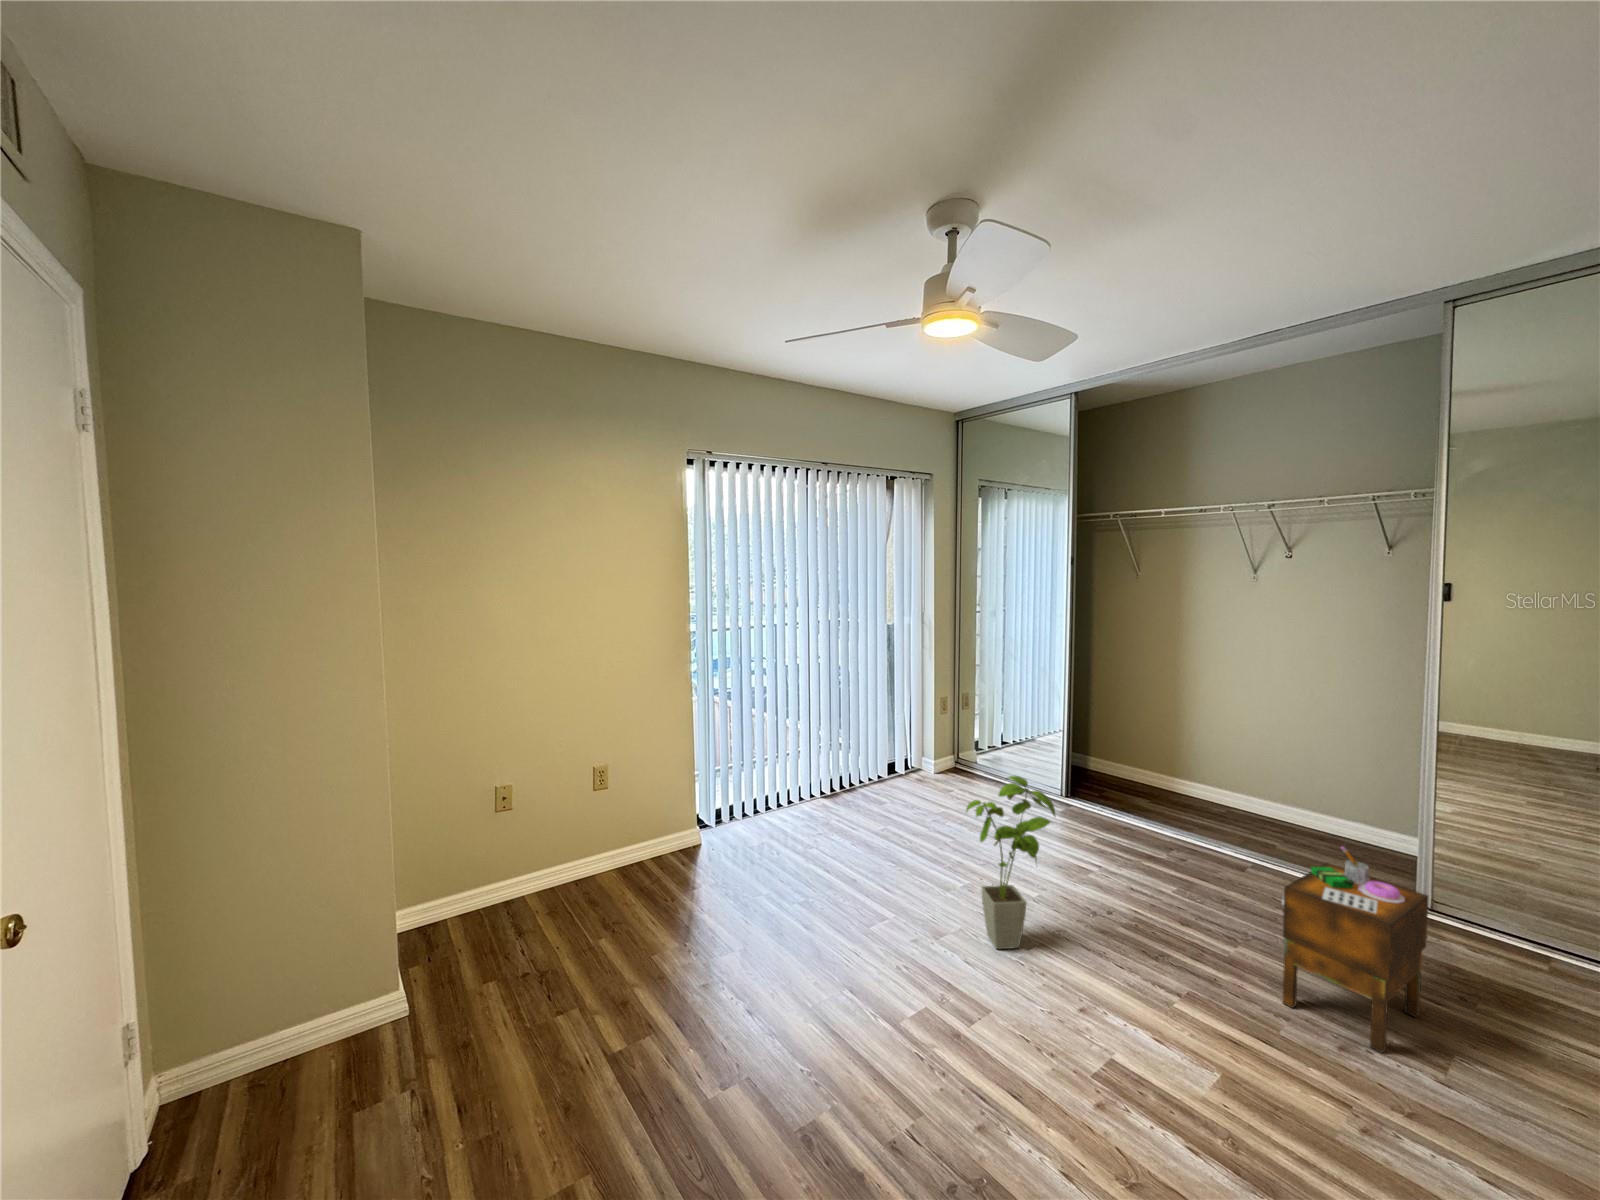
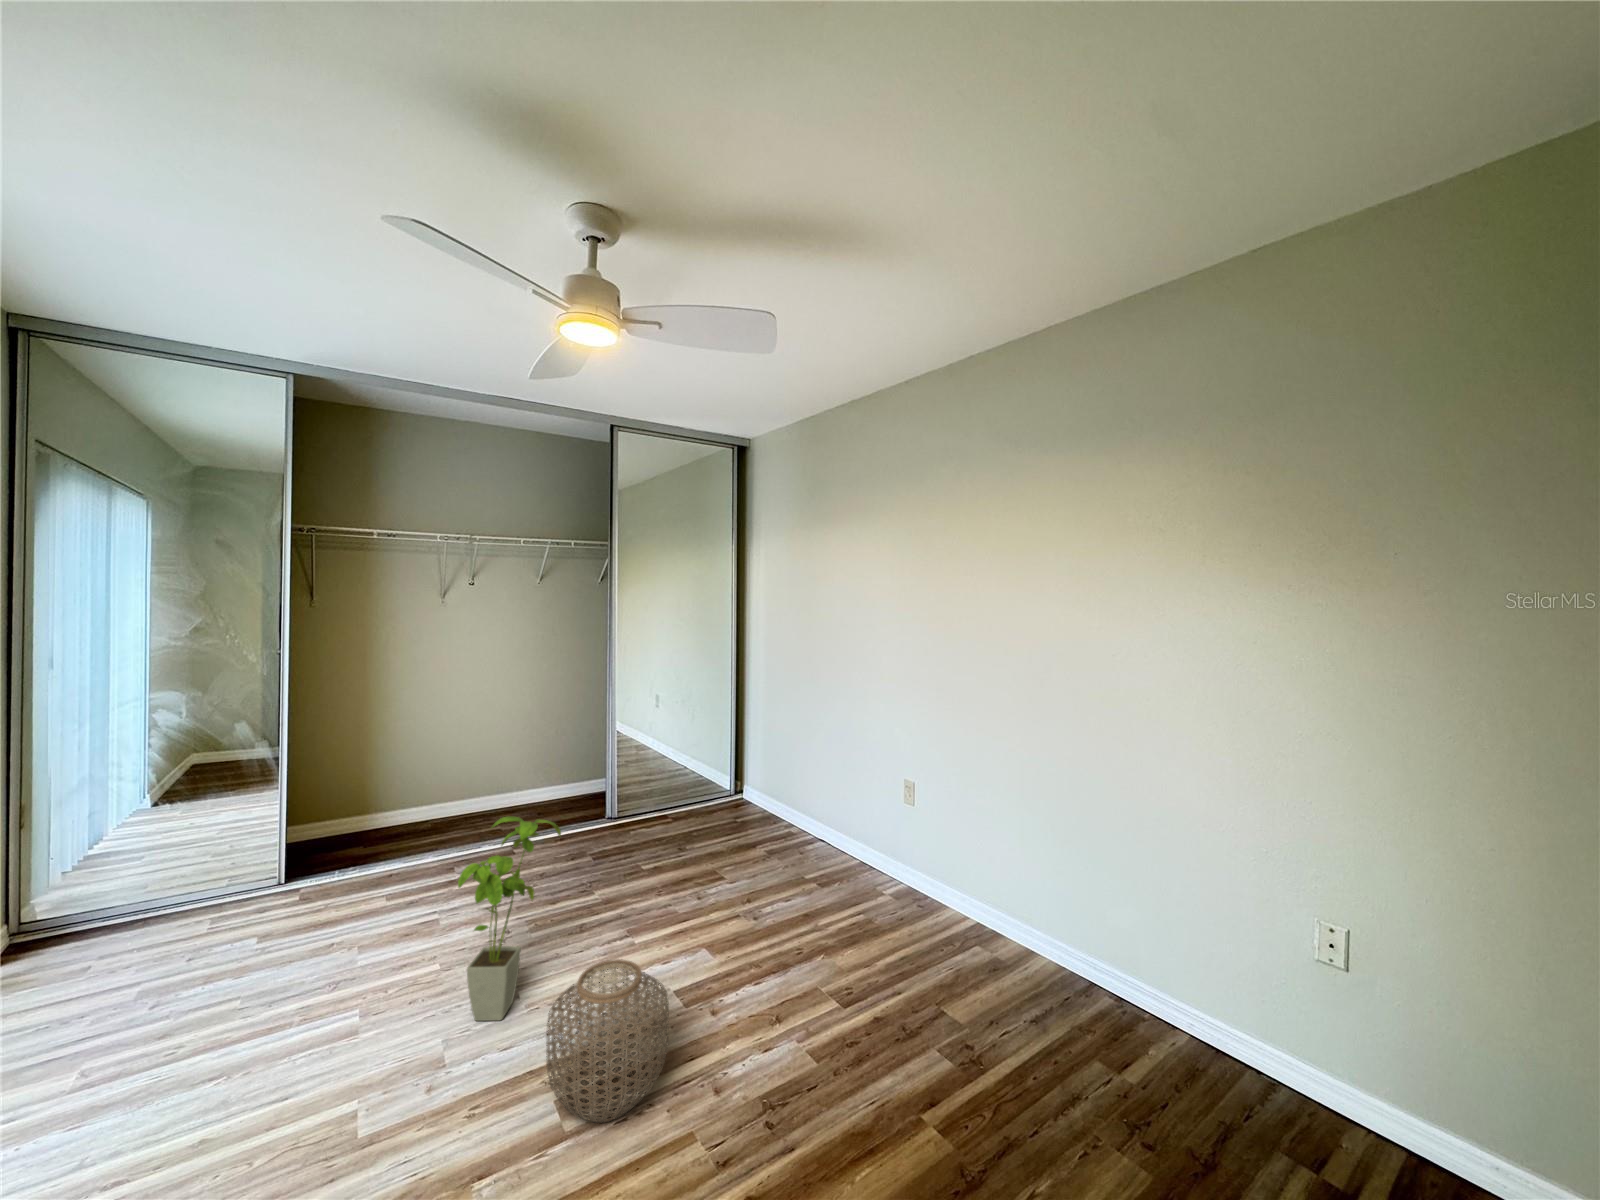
nightstand: present [1282,847,1428,1053] -> none [635,780,710,901]
woven basket: none [888,917,1000,1063] -> present [546,959,669,1123]

